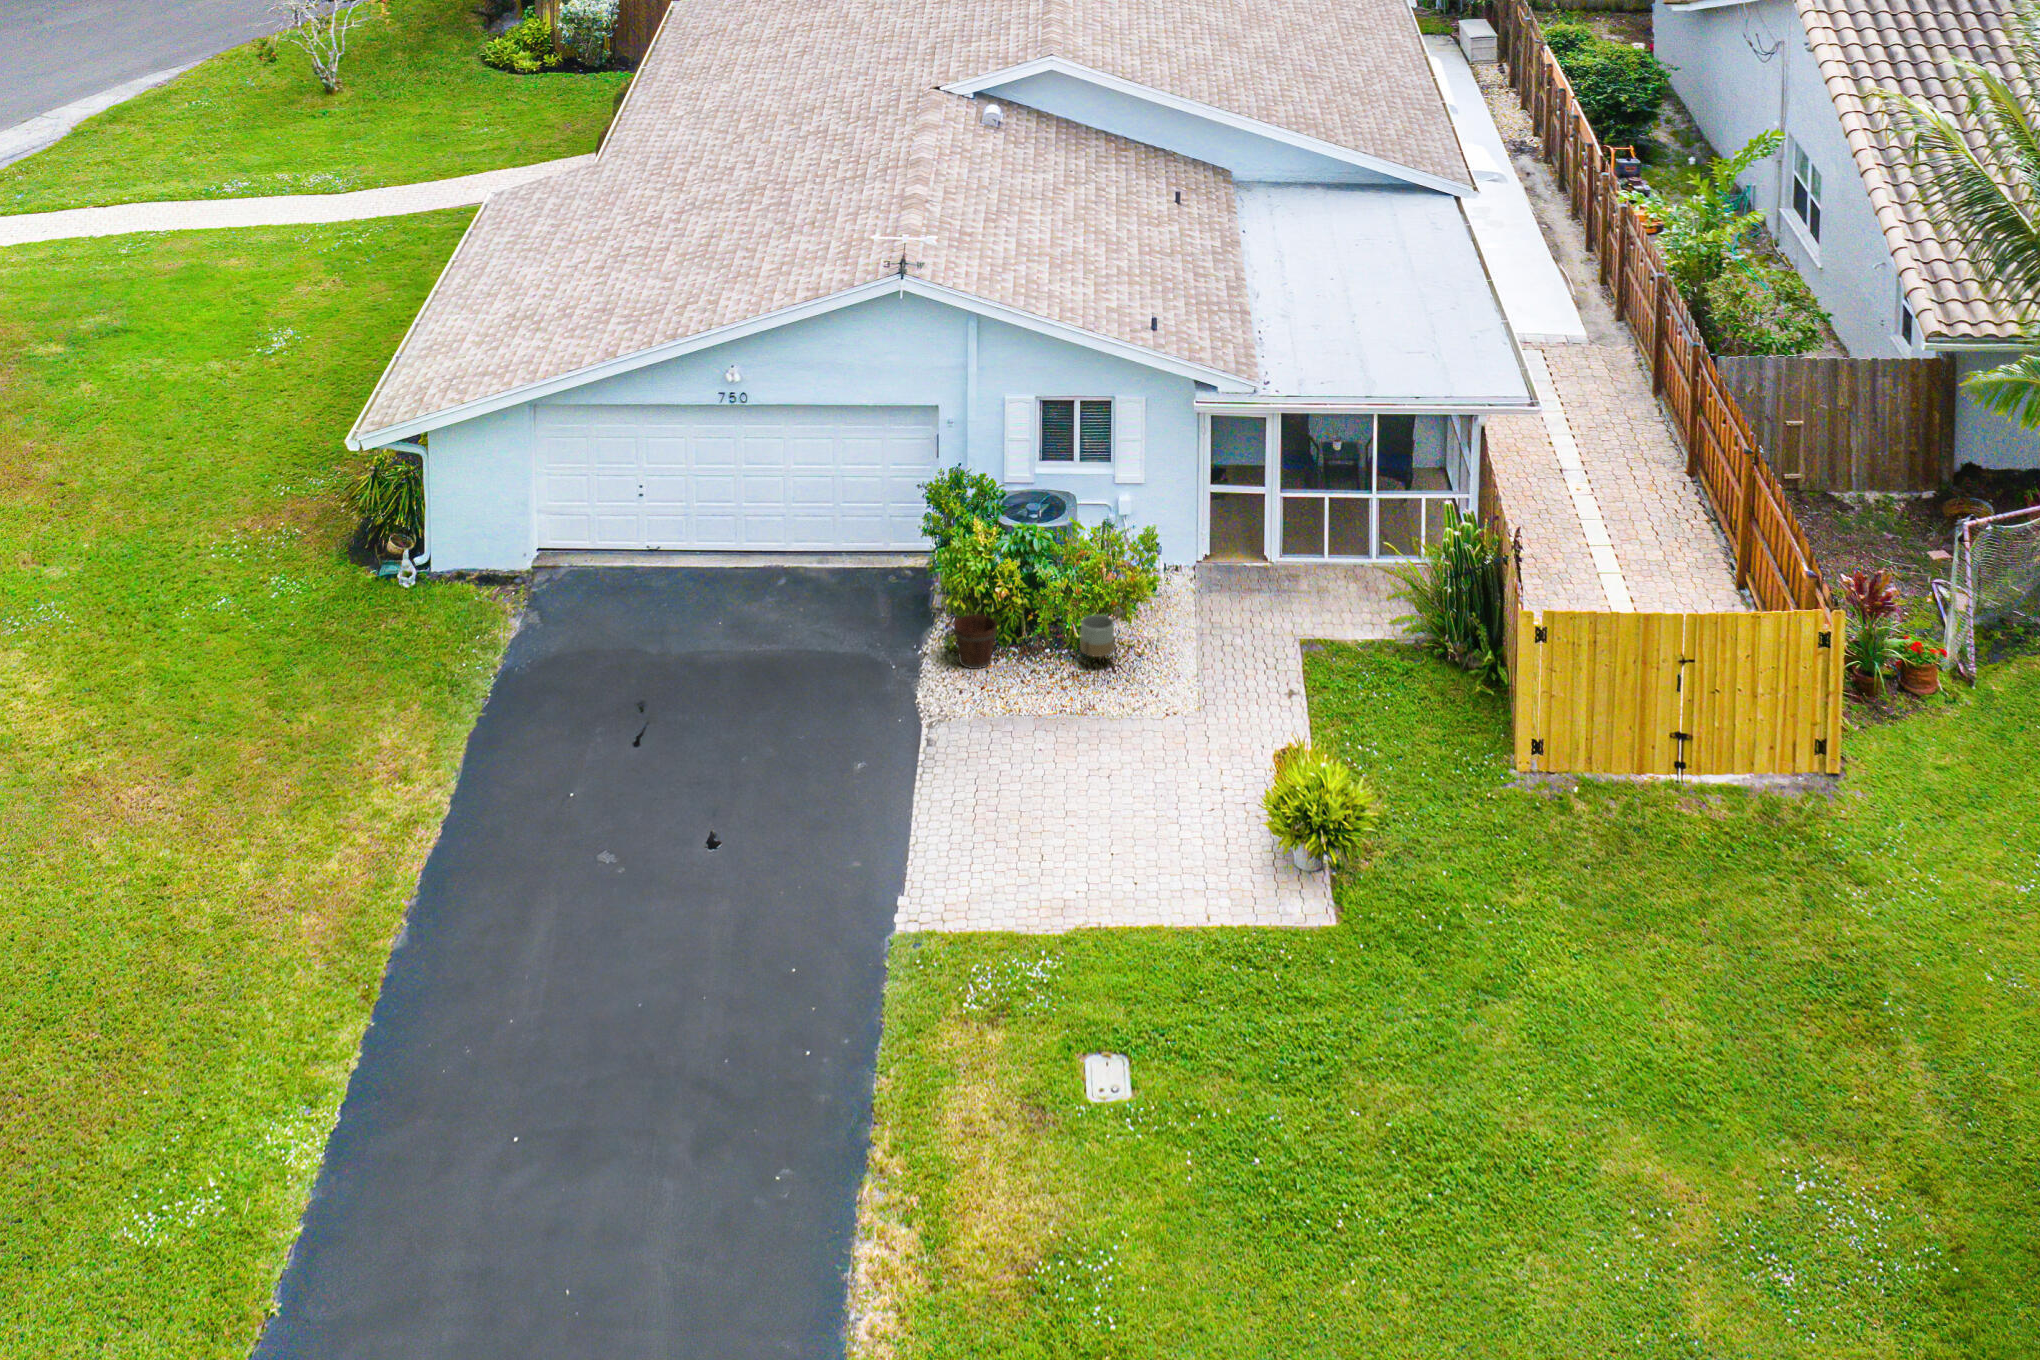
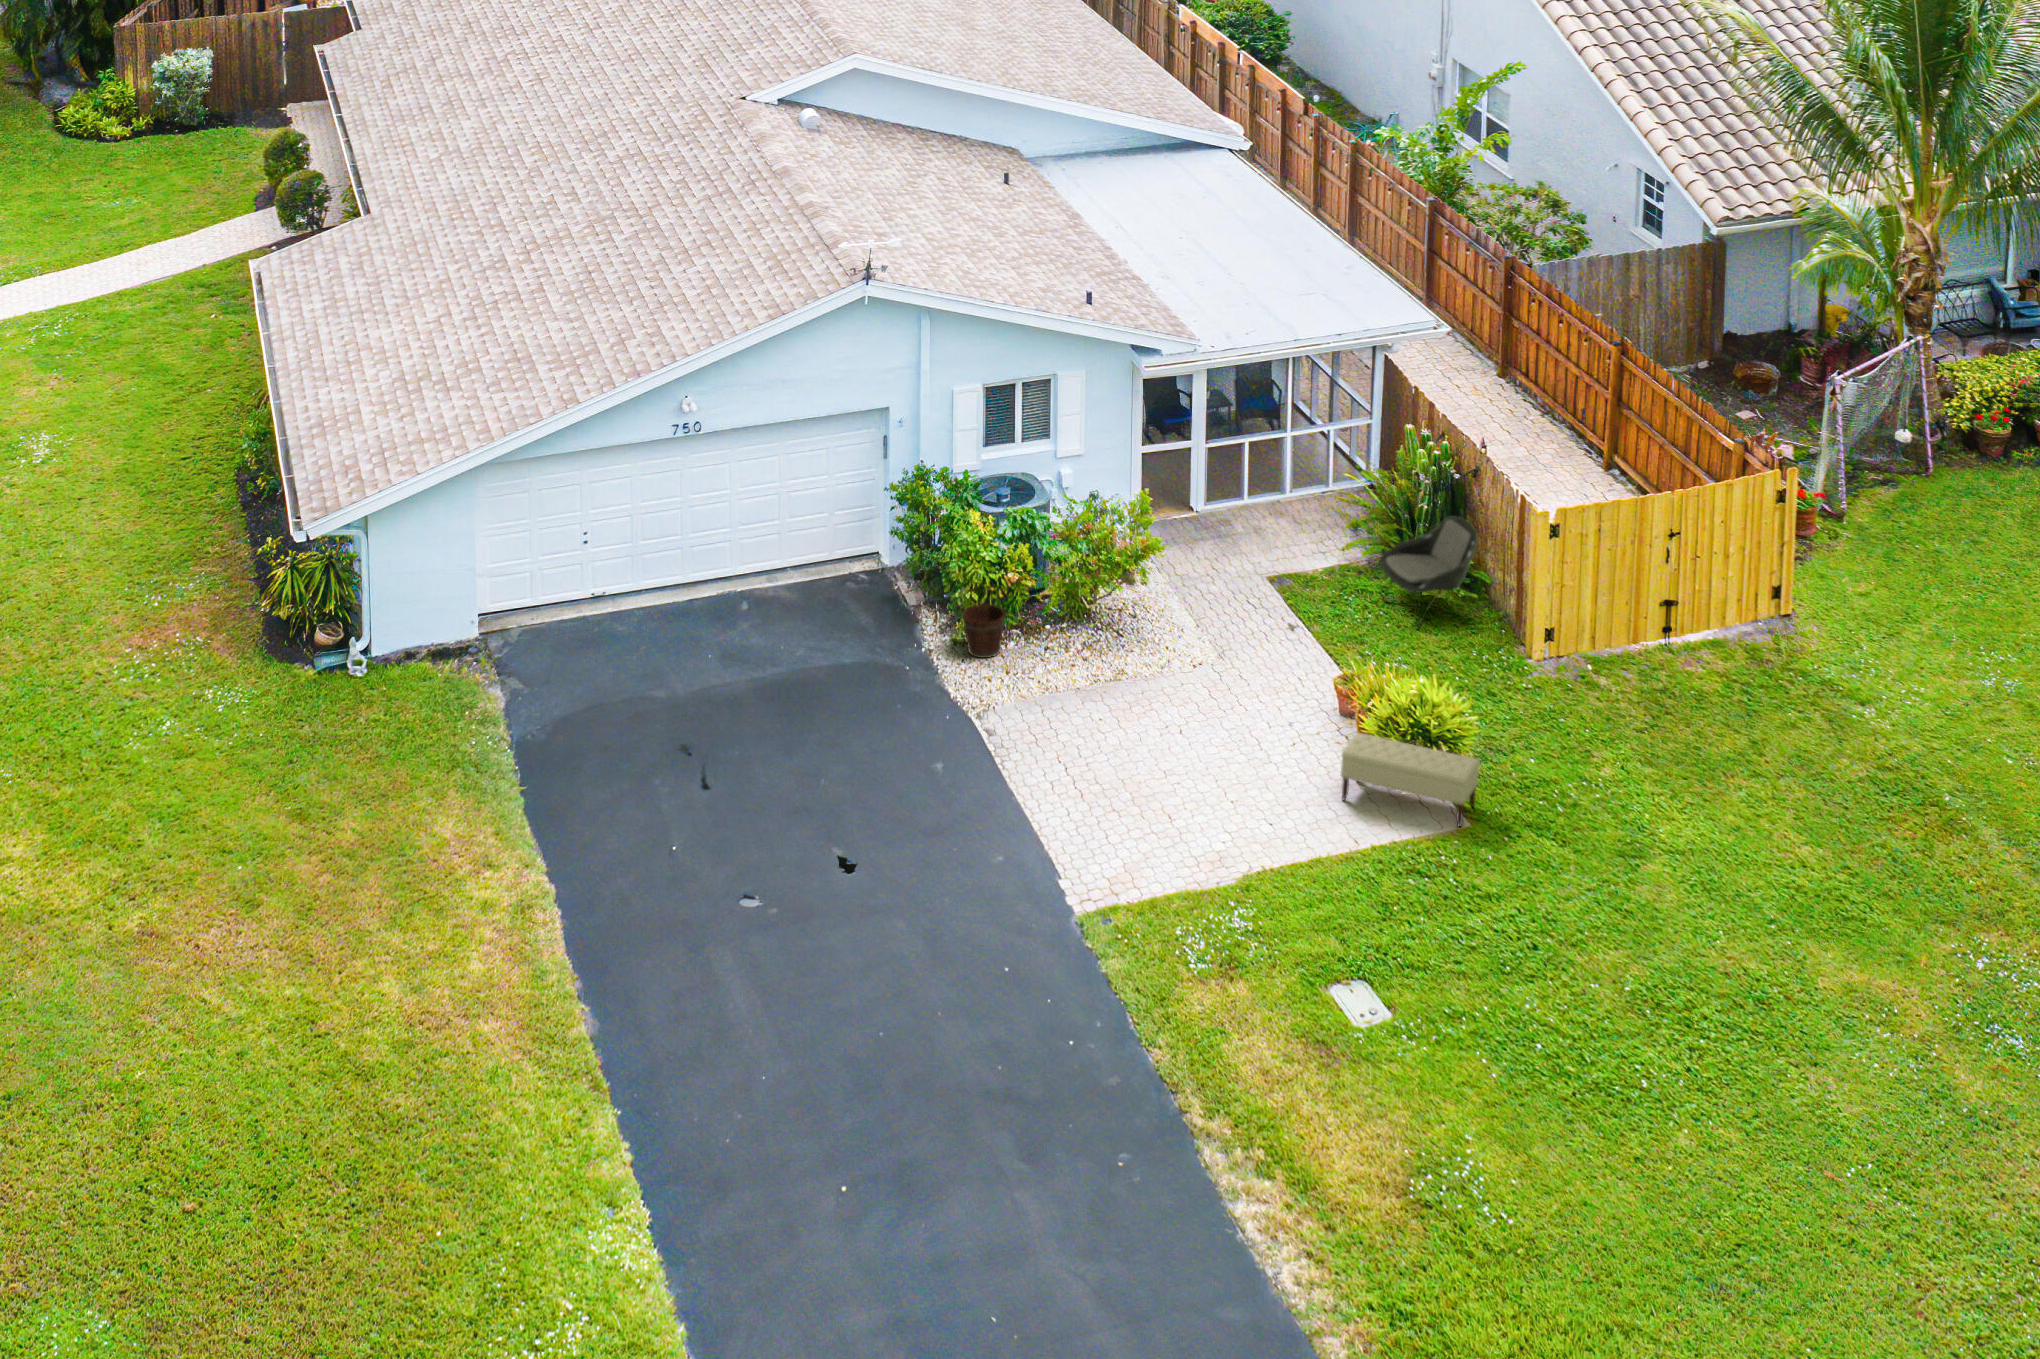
lounge chair: none [1397,597,1493,709] -> present [1379,516,1478,629]
planter: present [1080,615,1115,657] -> none [1084,587,1118,643]
bench: none [1226,802,1362,918] -> present [1341,733,1480,827]

